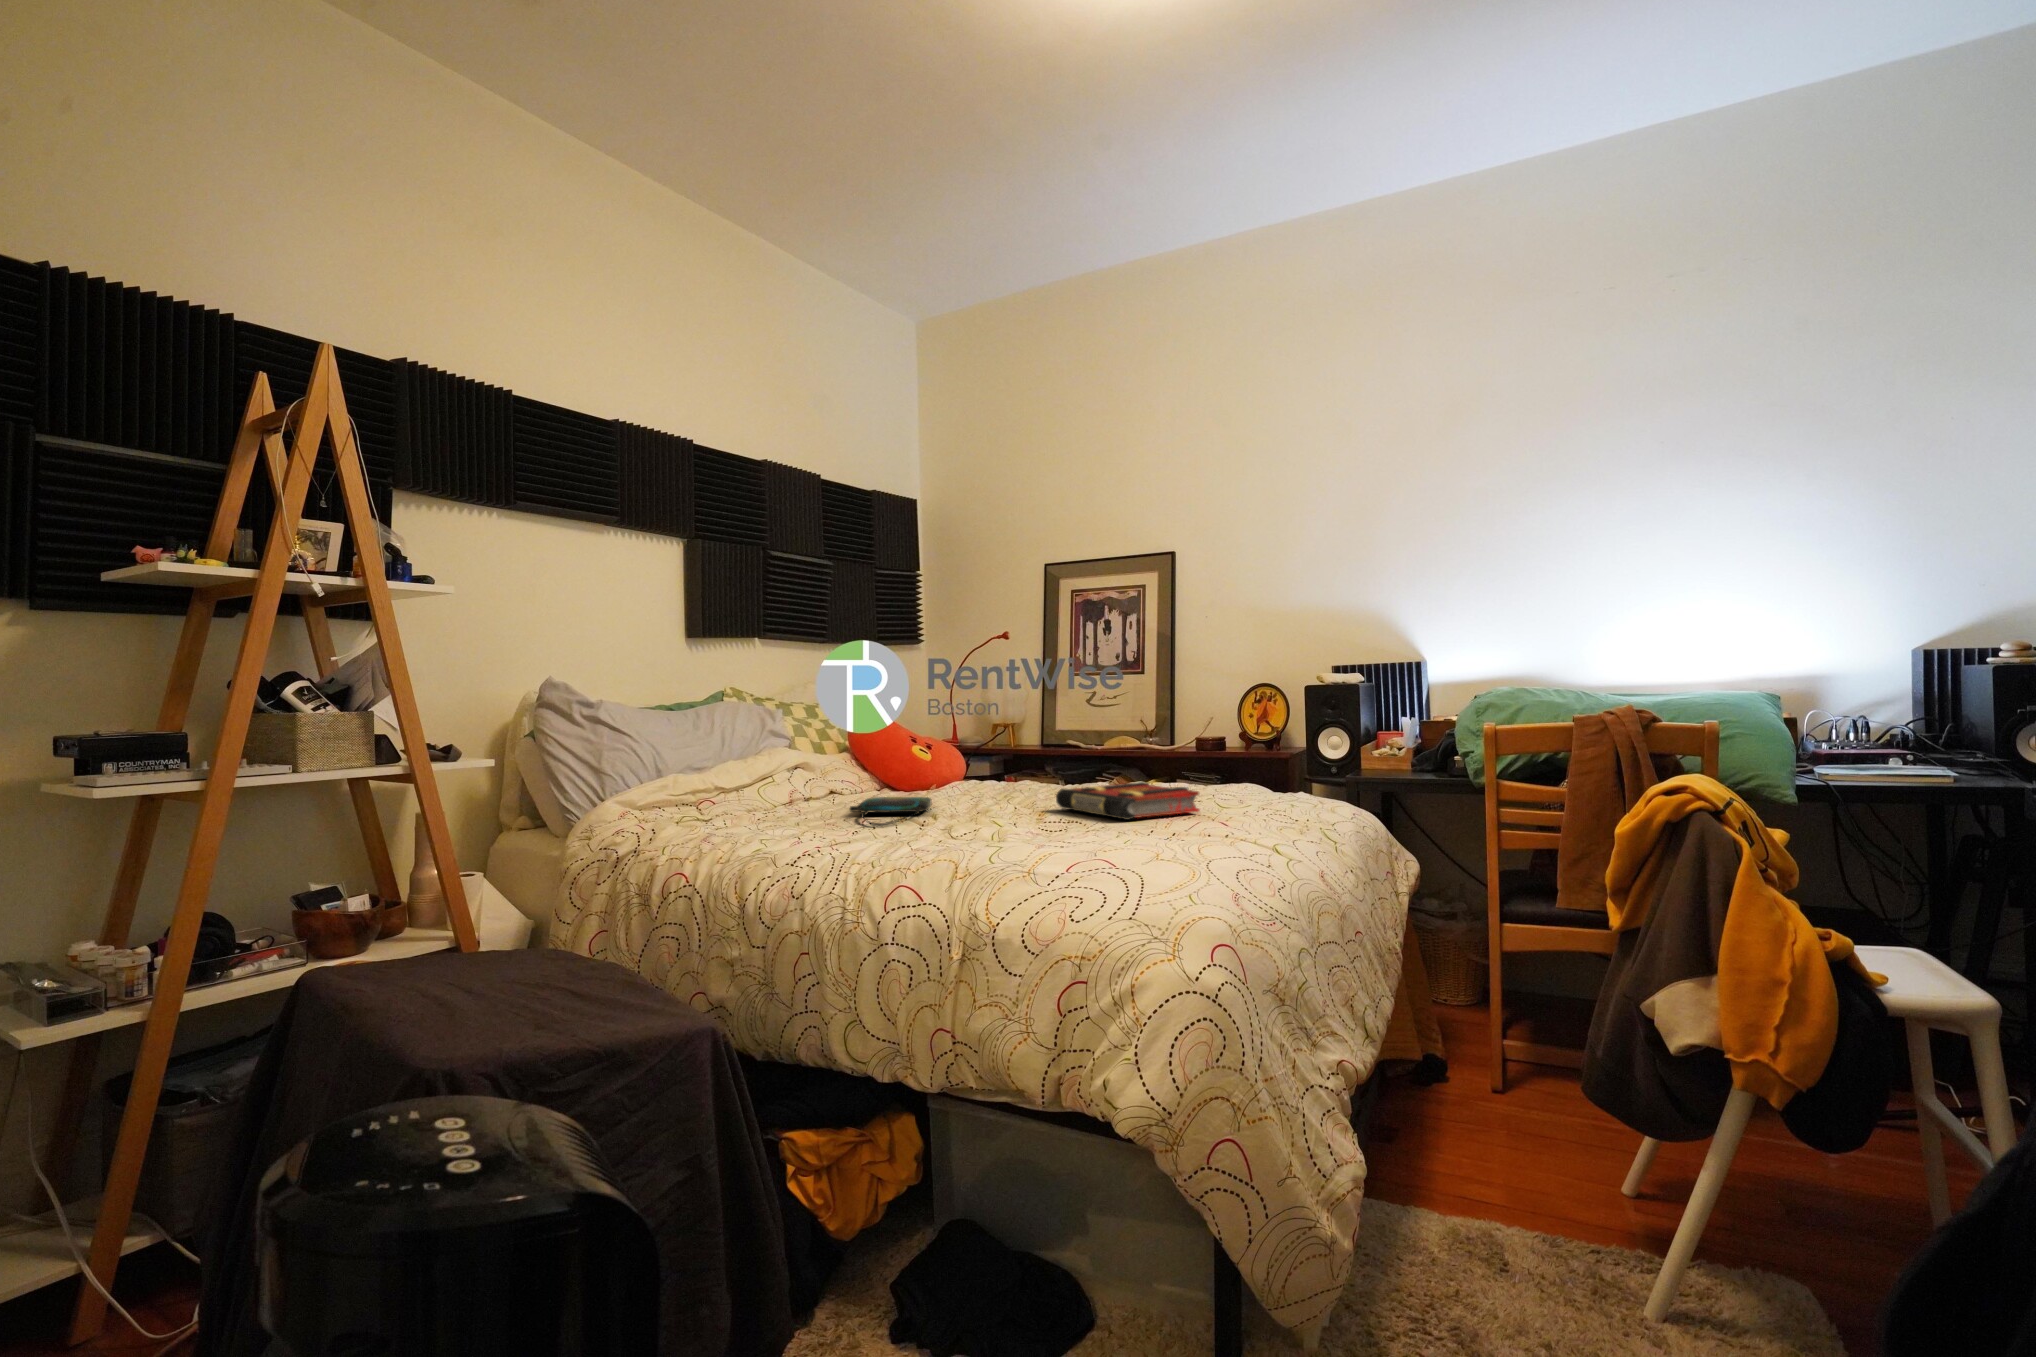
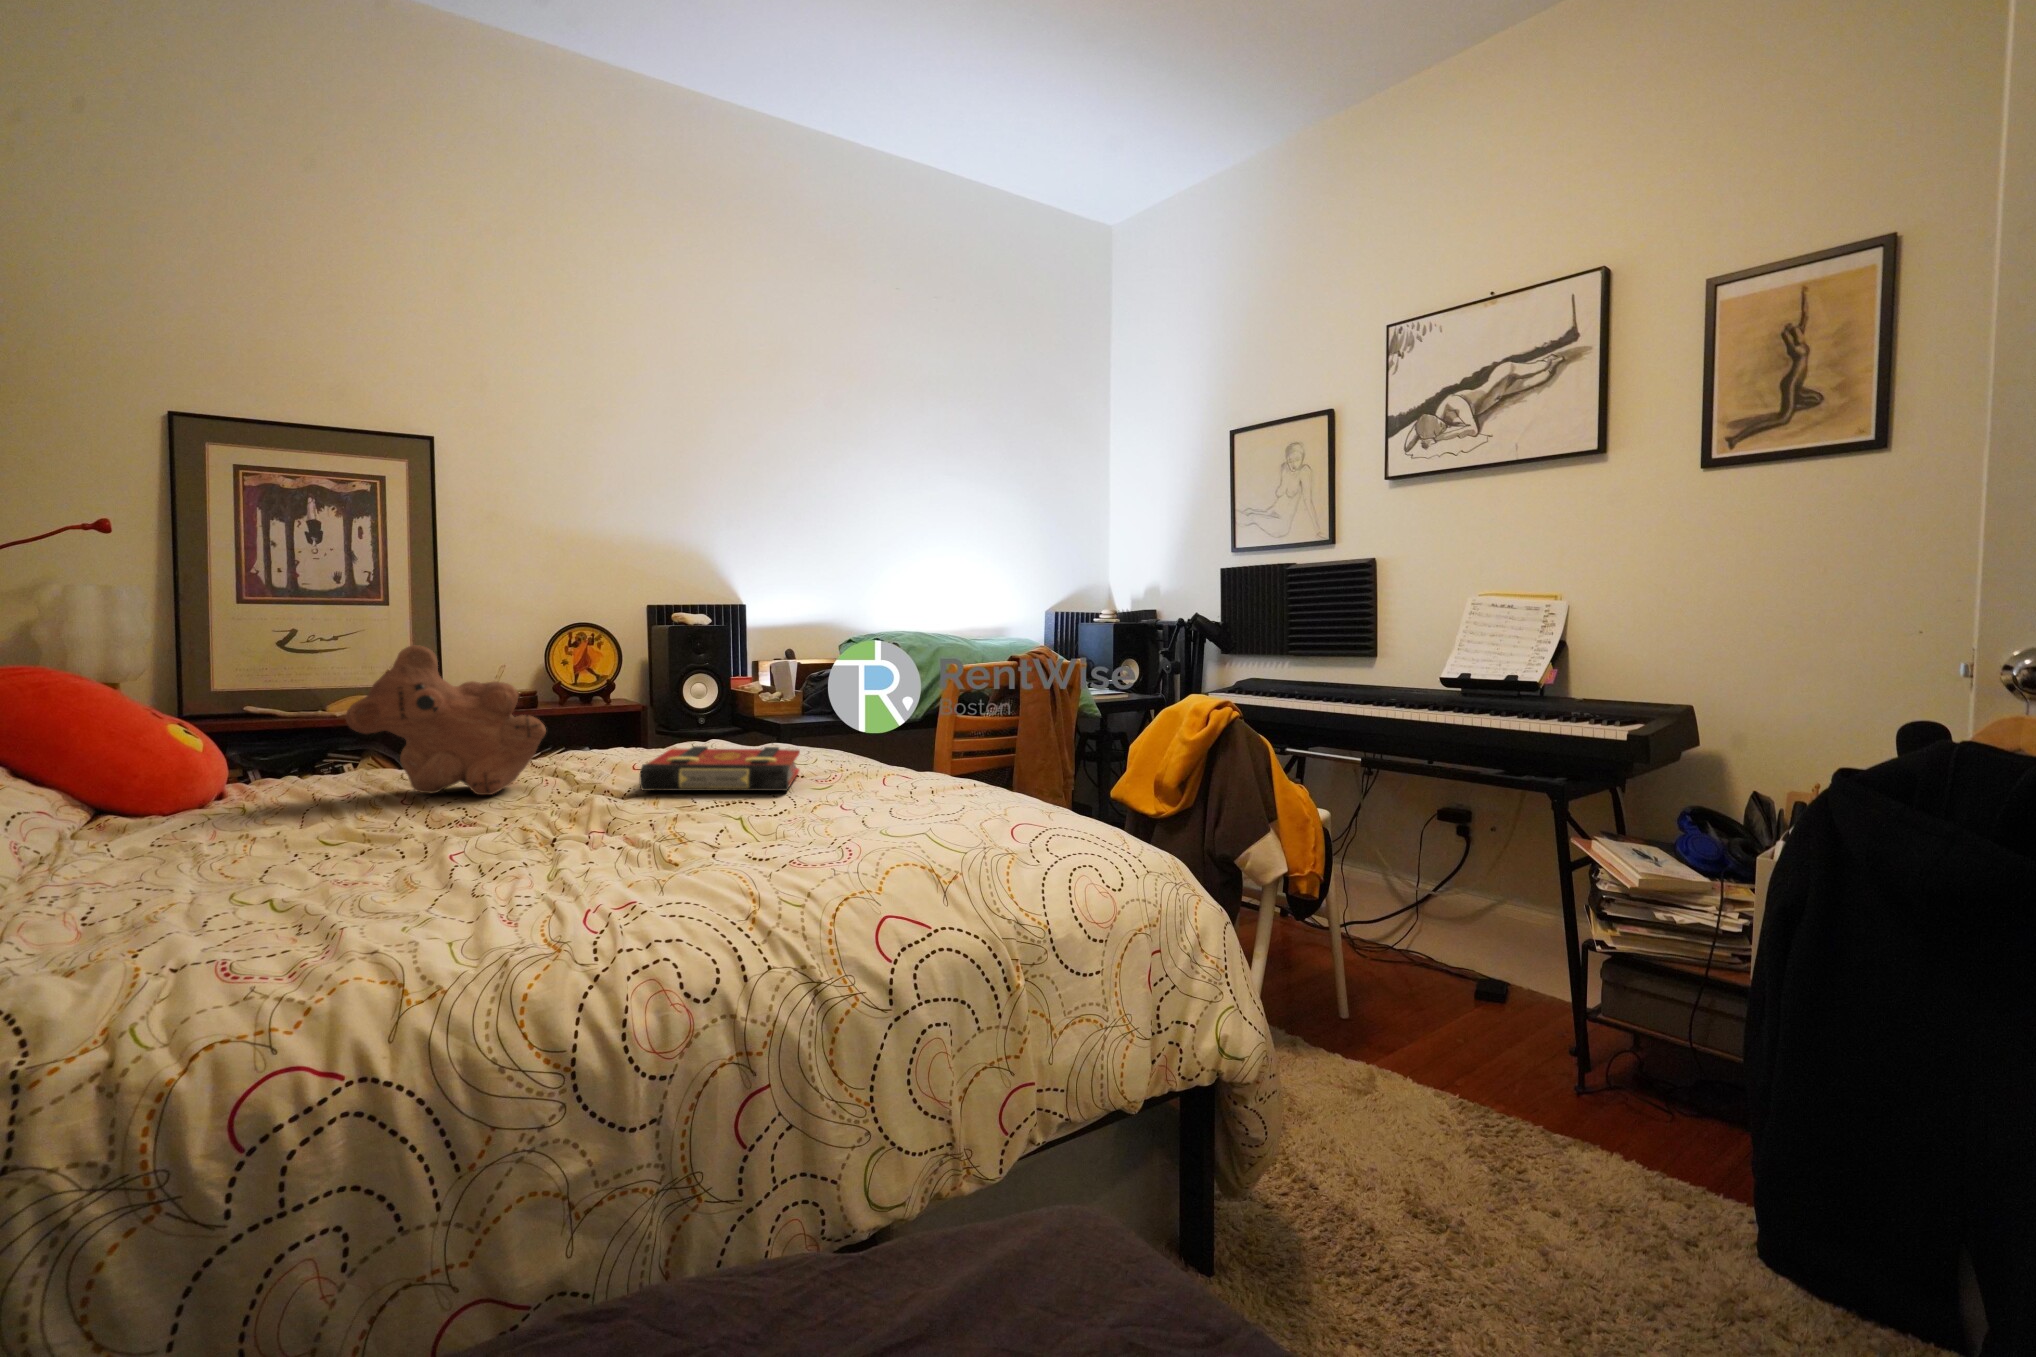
teddy bear: none [950,702,1043,801] -> present [346,645,546,795]
tote bag: present [850,797,932,827] -> none [312,805,539,862]

